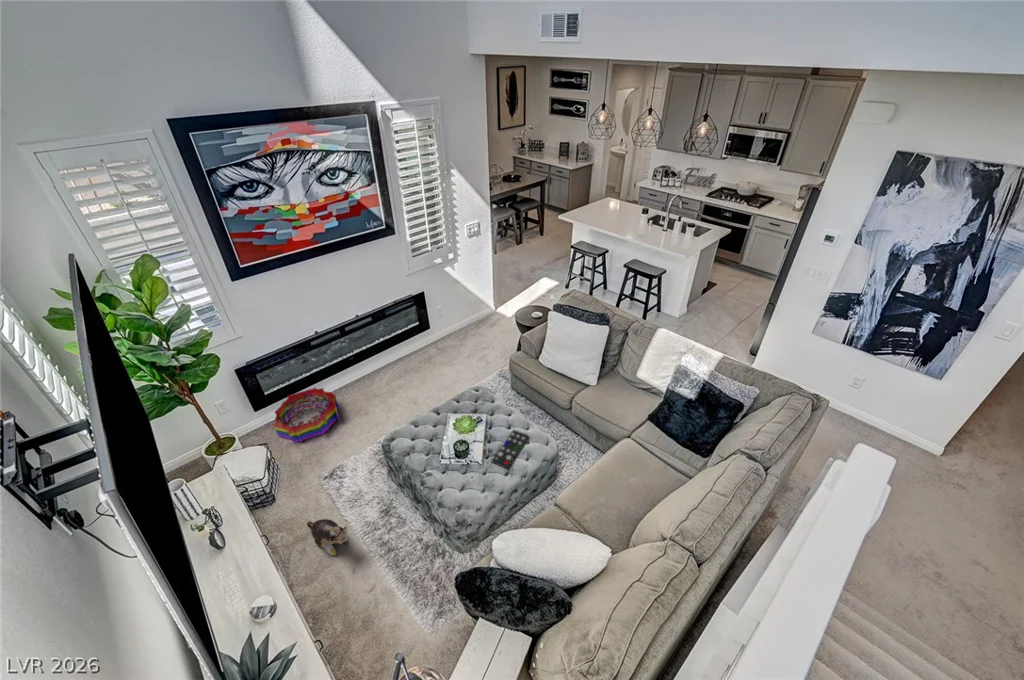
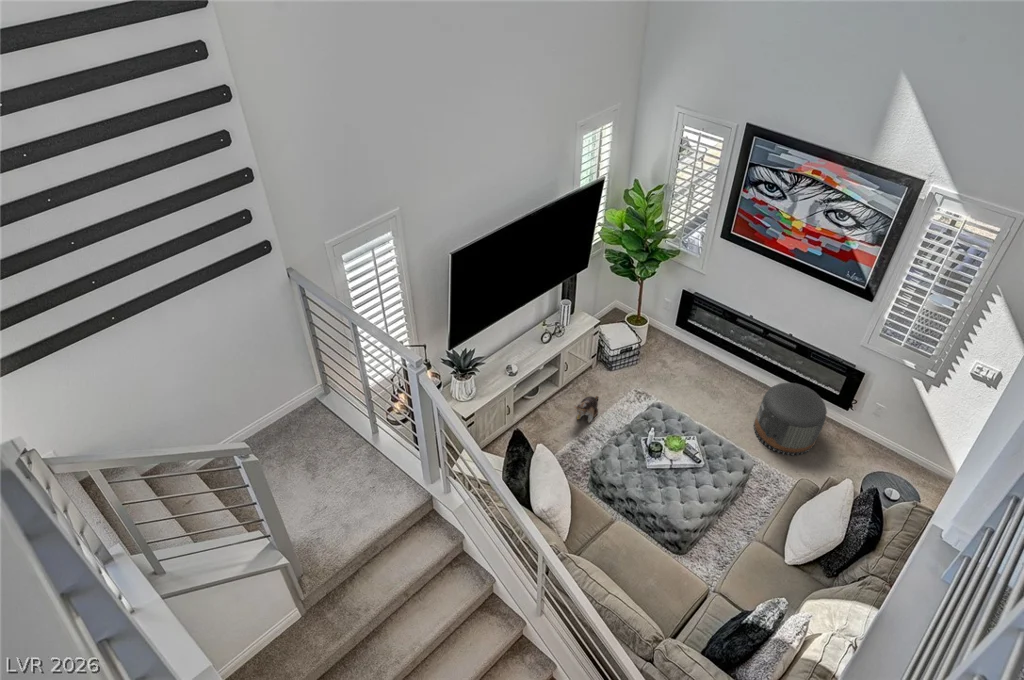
pouf: none [392,332,450,395] -> present [754,382,827,456]
storage bin: present [273,388,339,443] -> none [664,337,721,385]
remote control: present [492,430,528,469] -> none [648,477,694,504]

